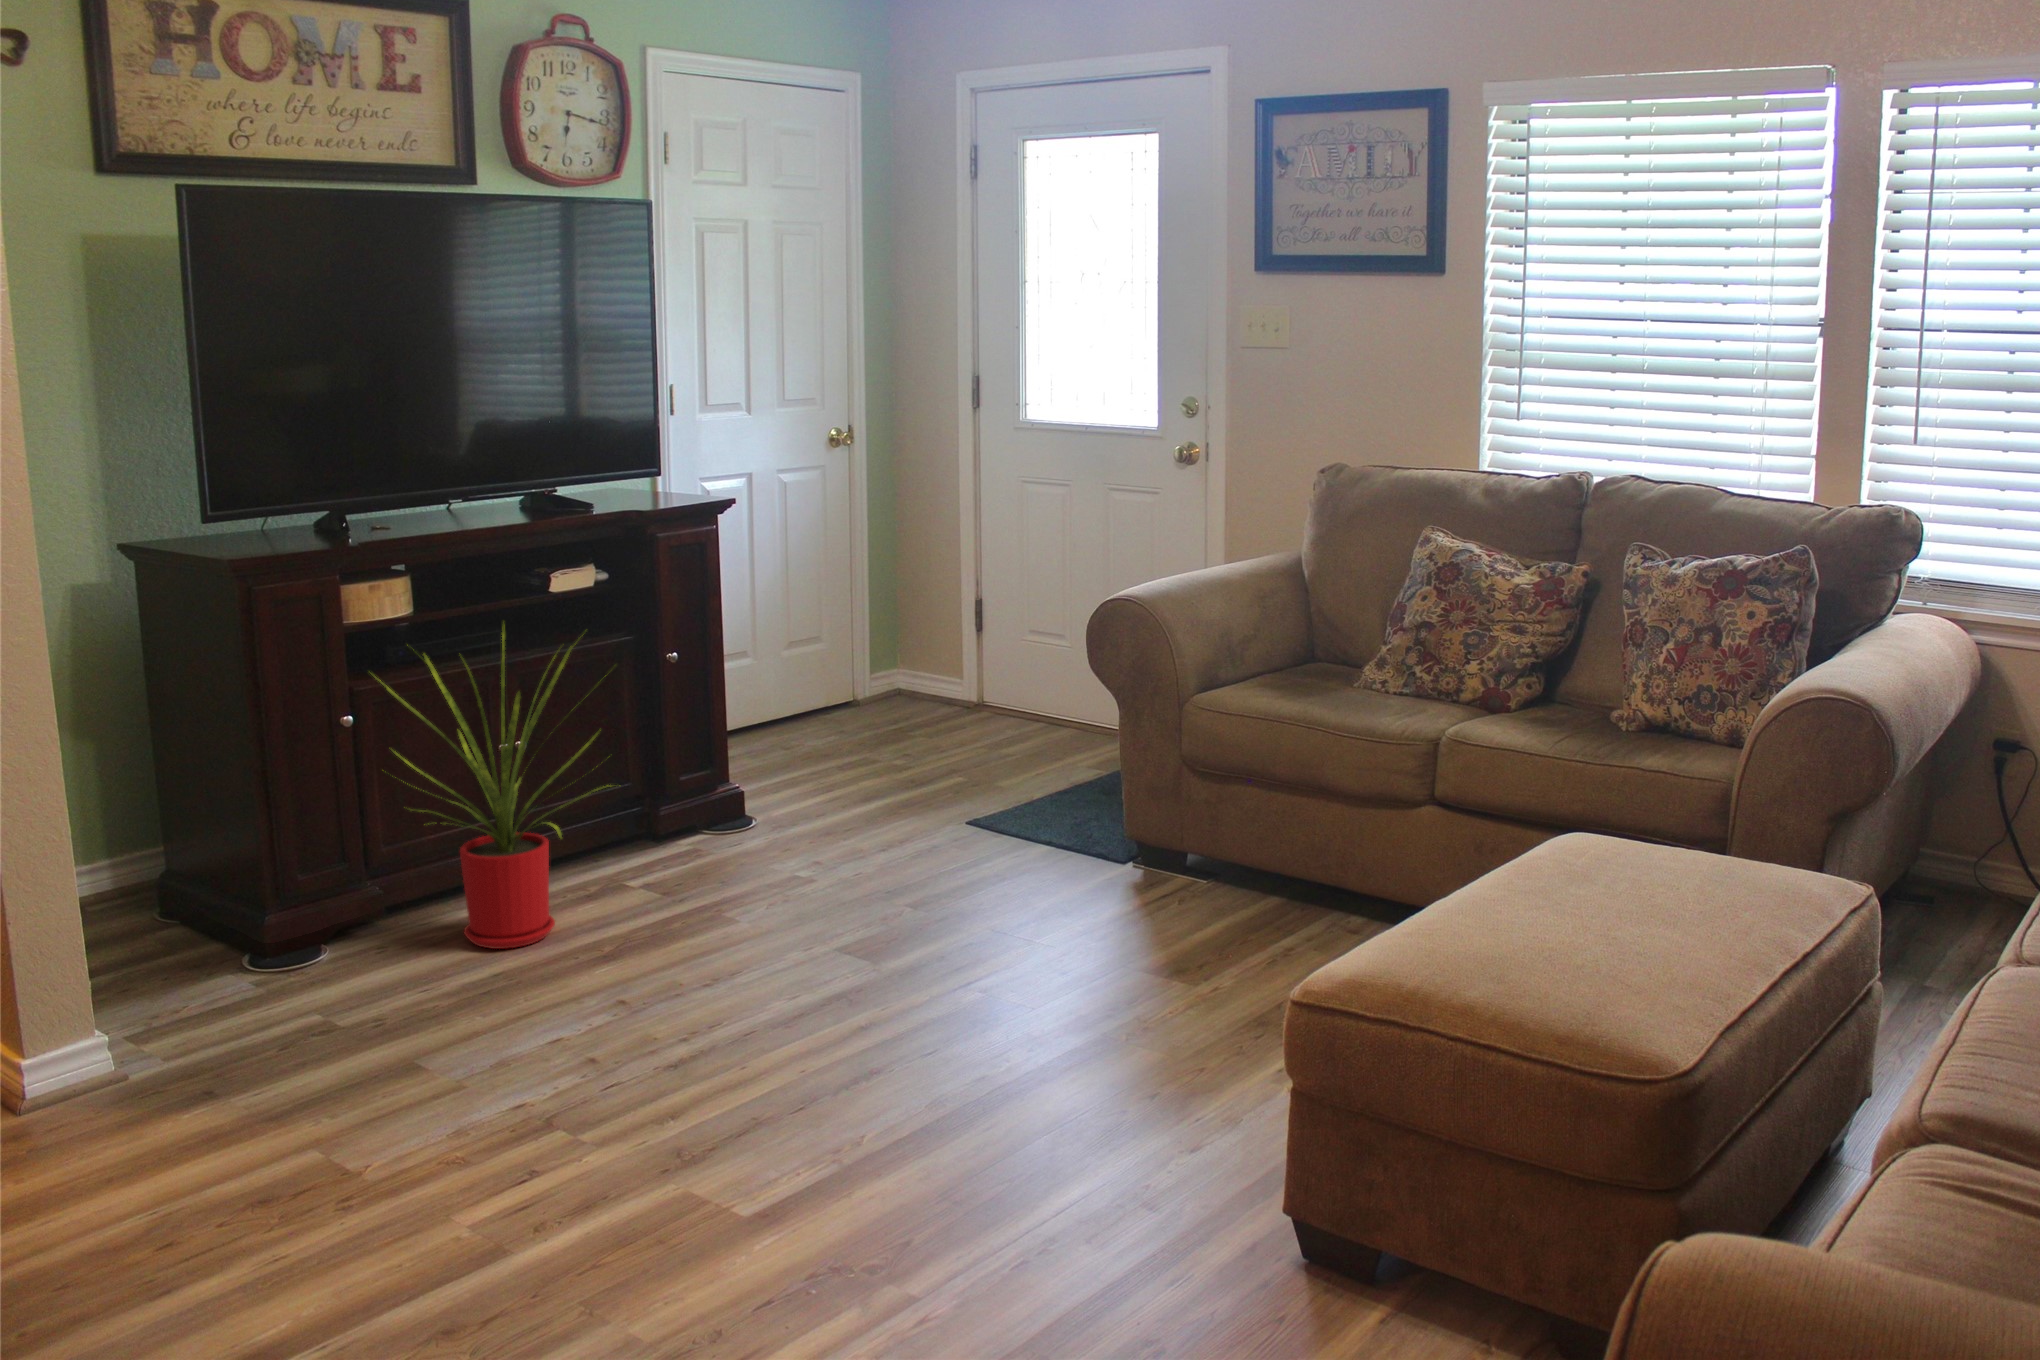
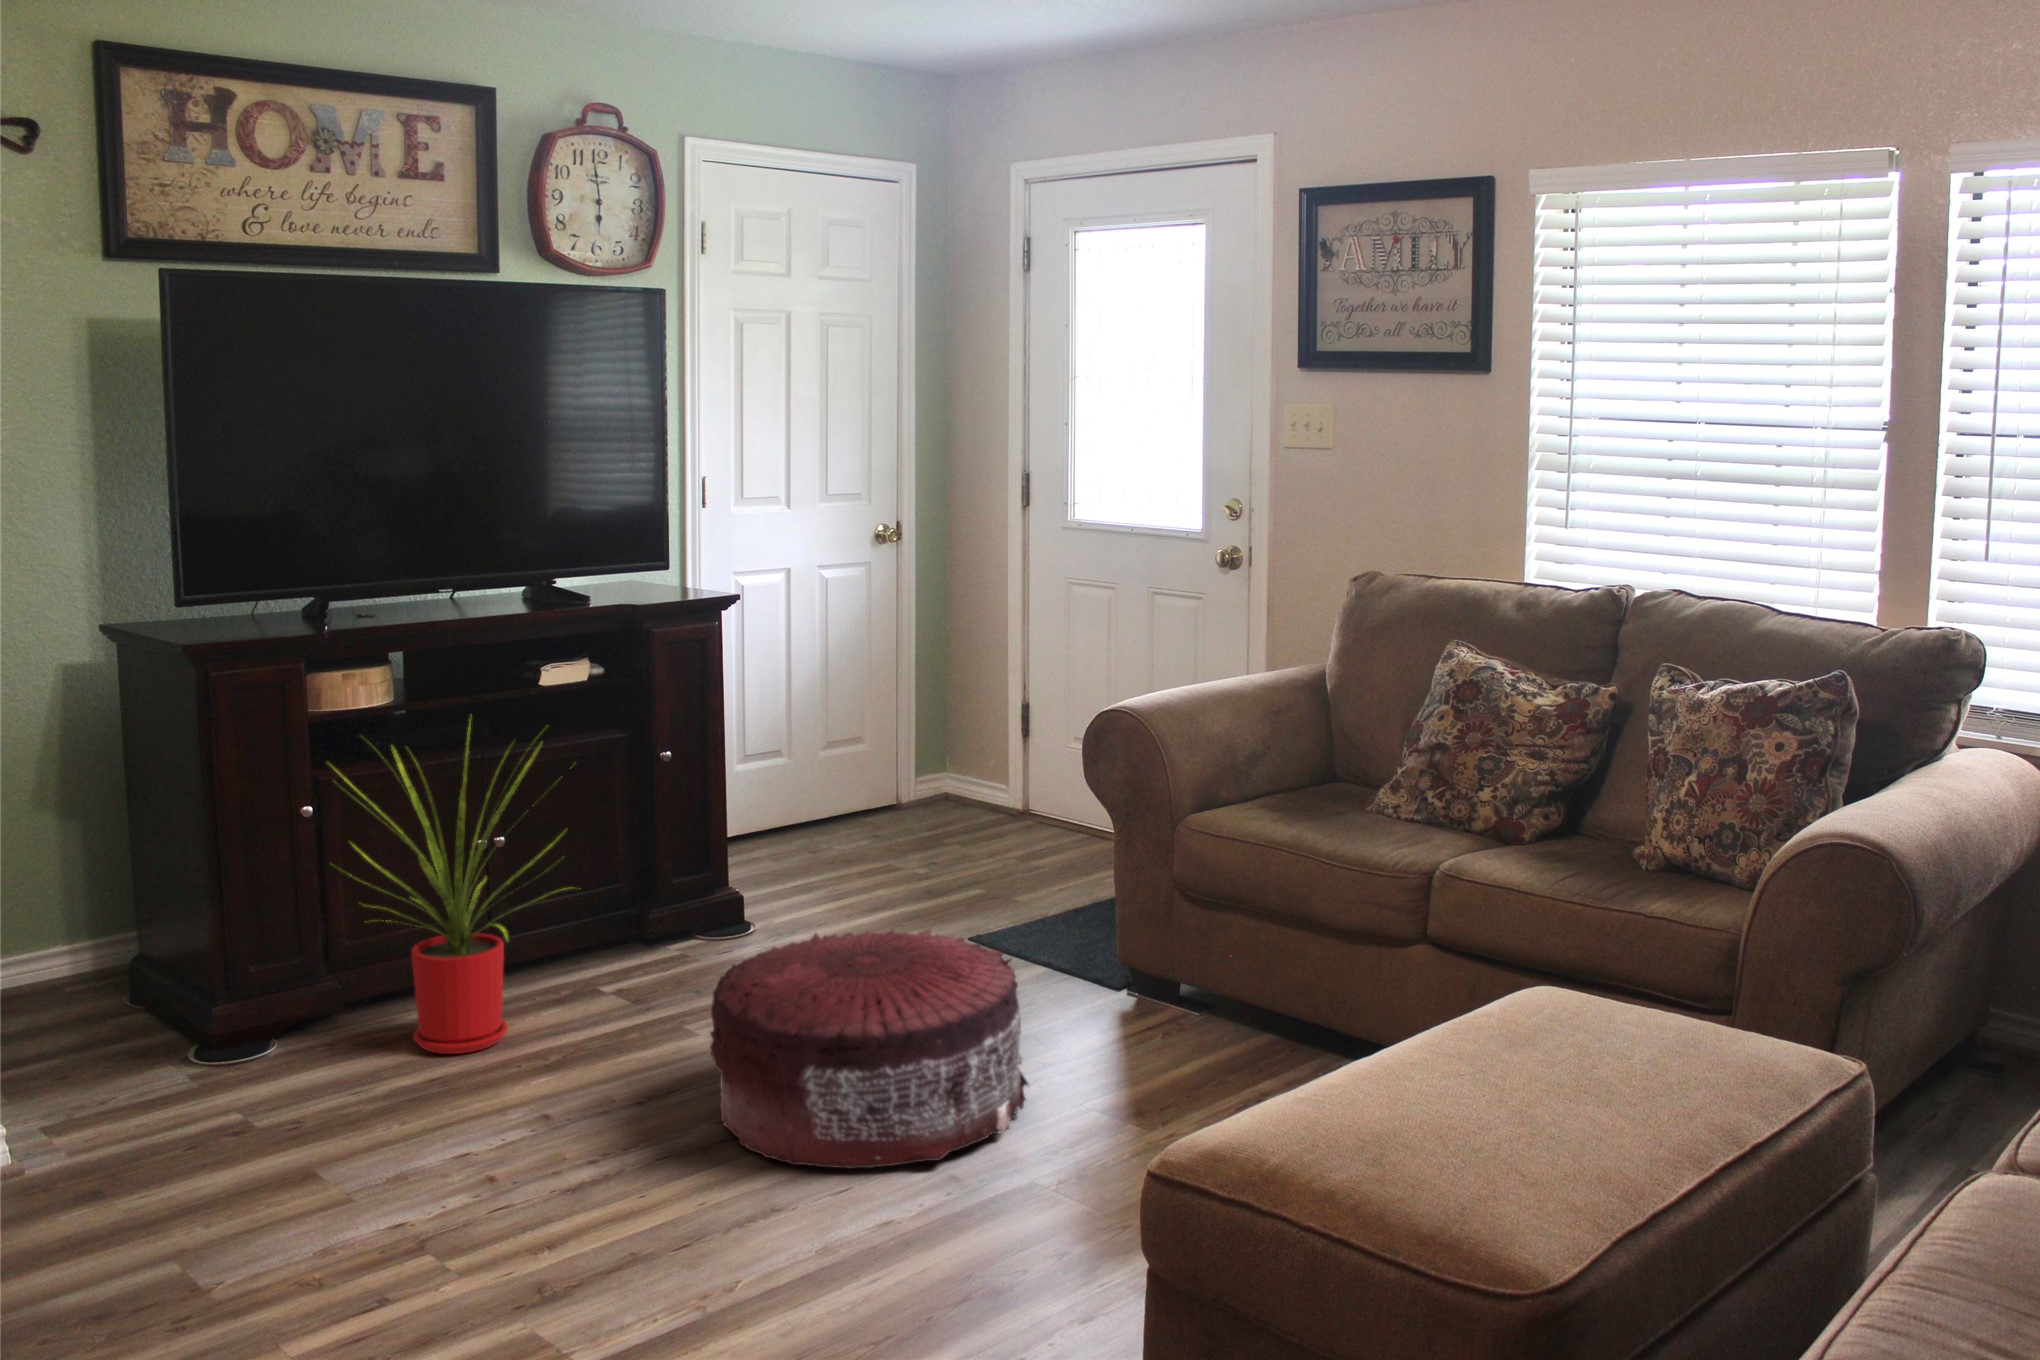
pouf: none [776,809,1074,1035] -> present [710,929,1028,1169]

